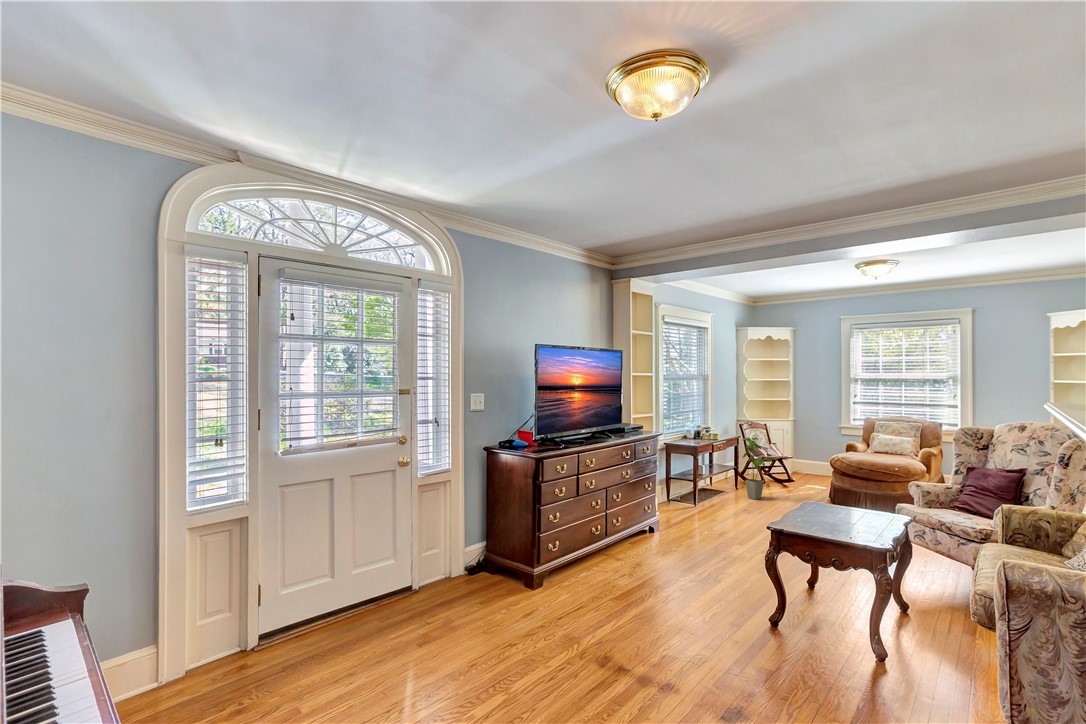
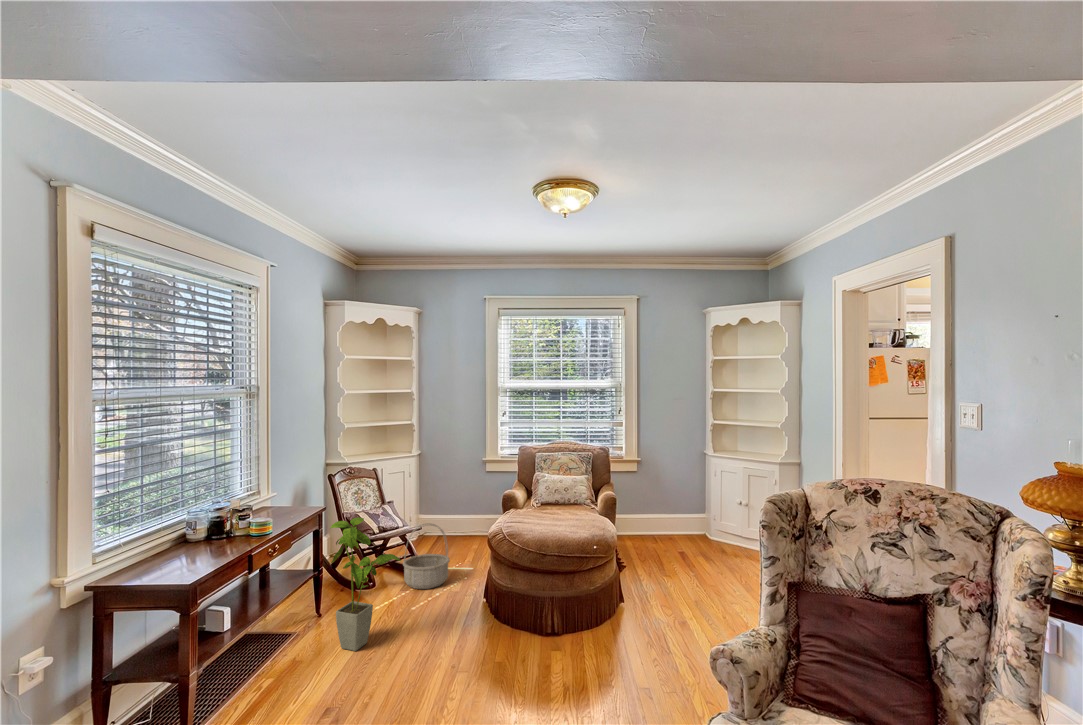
basket: none [781,454,811,490] -> present [403,523,450,589]

